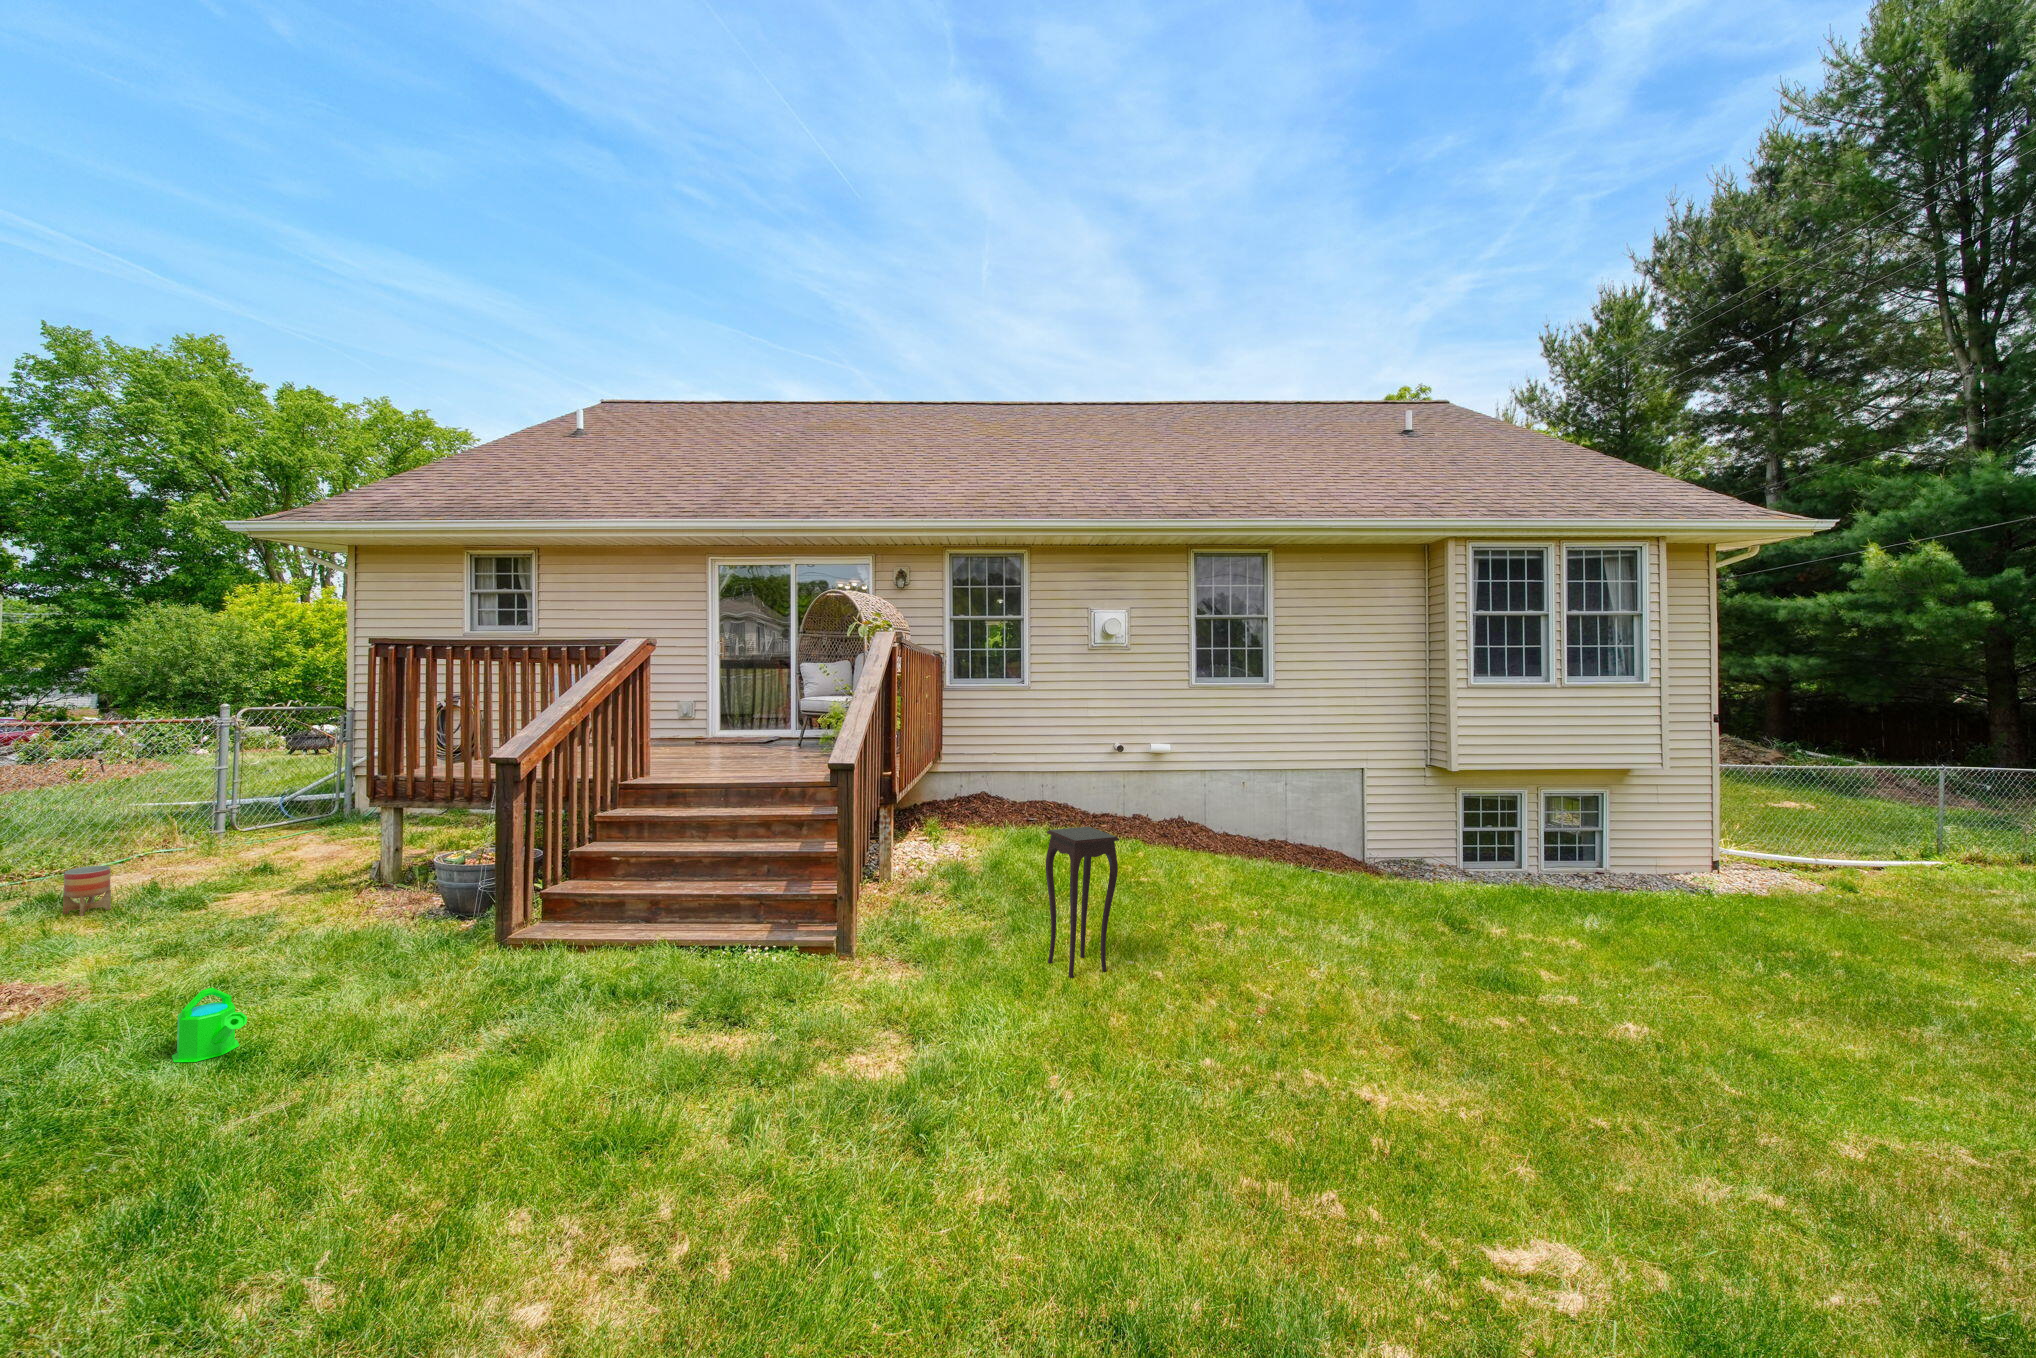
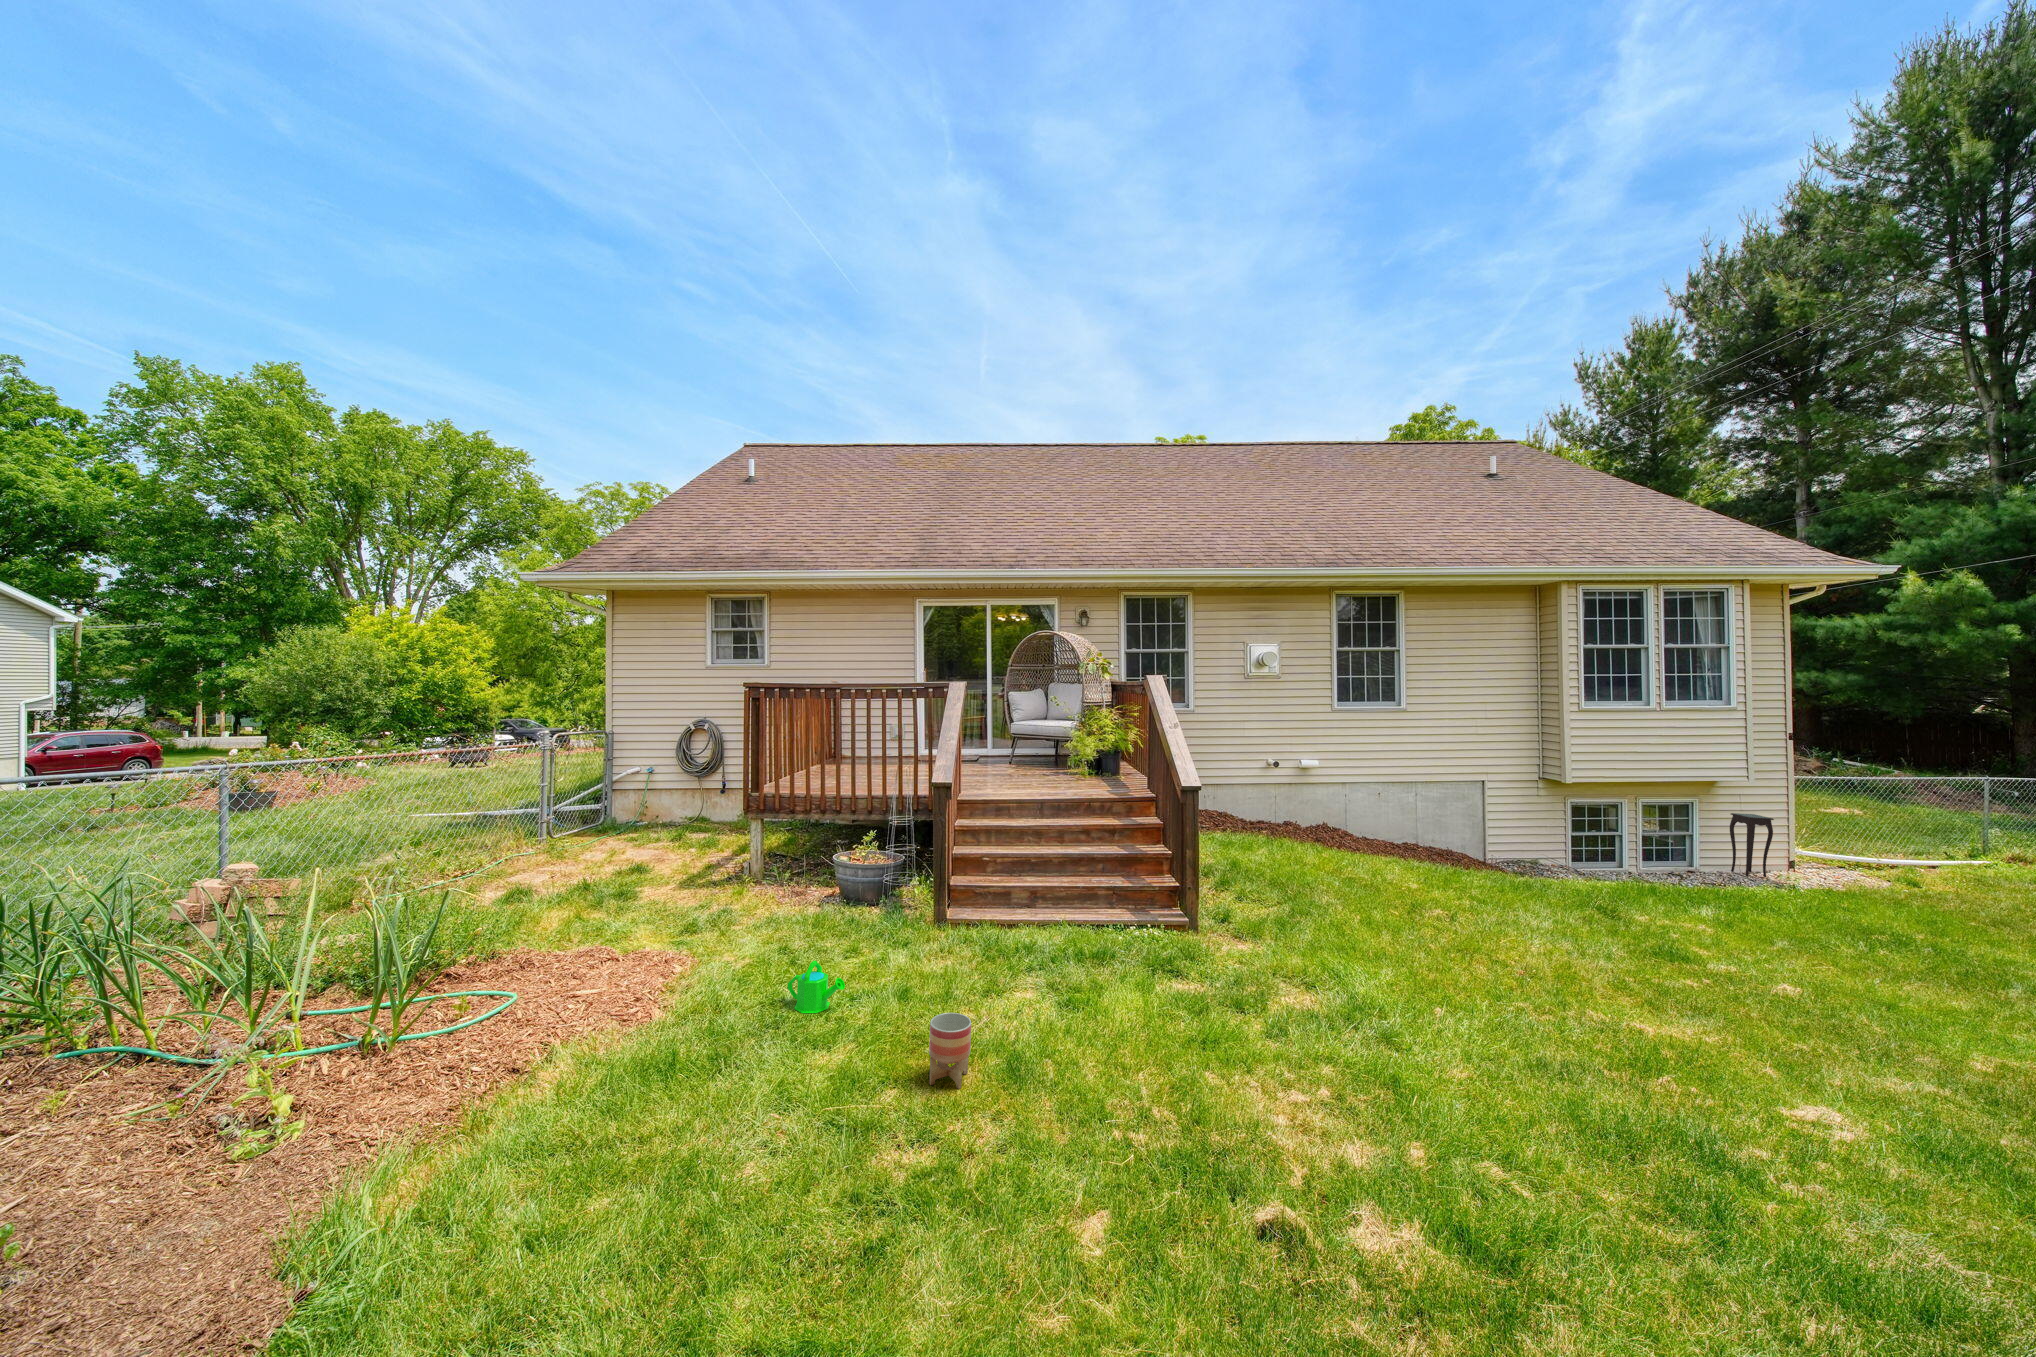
side table: present [1046,827,1119,978] -> present [1730,813,1774,877]
planter: present [63,866,111,916] -> present [929,1013,971,1089]

